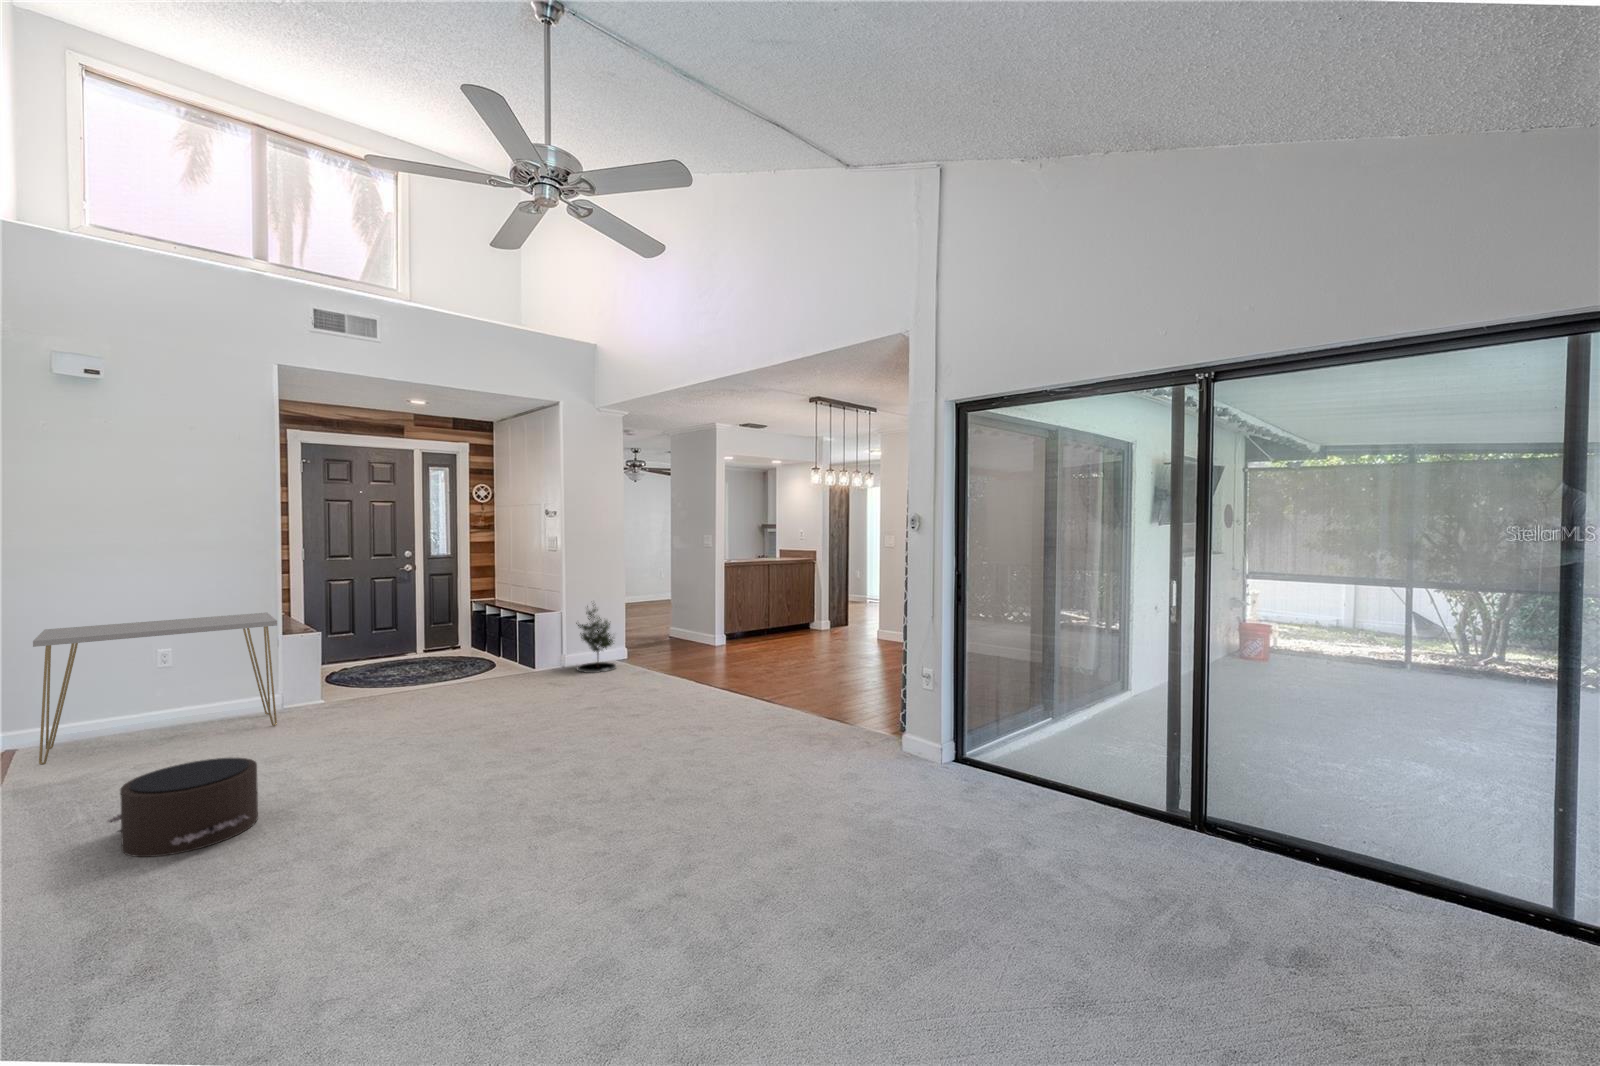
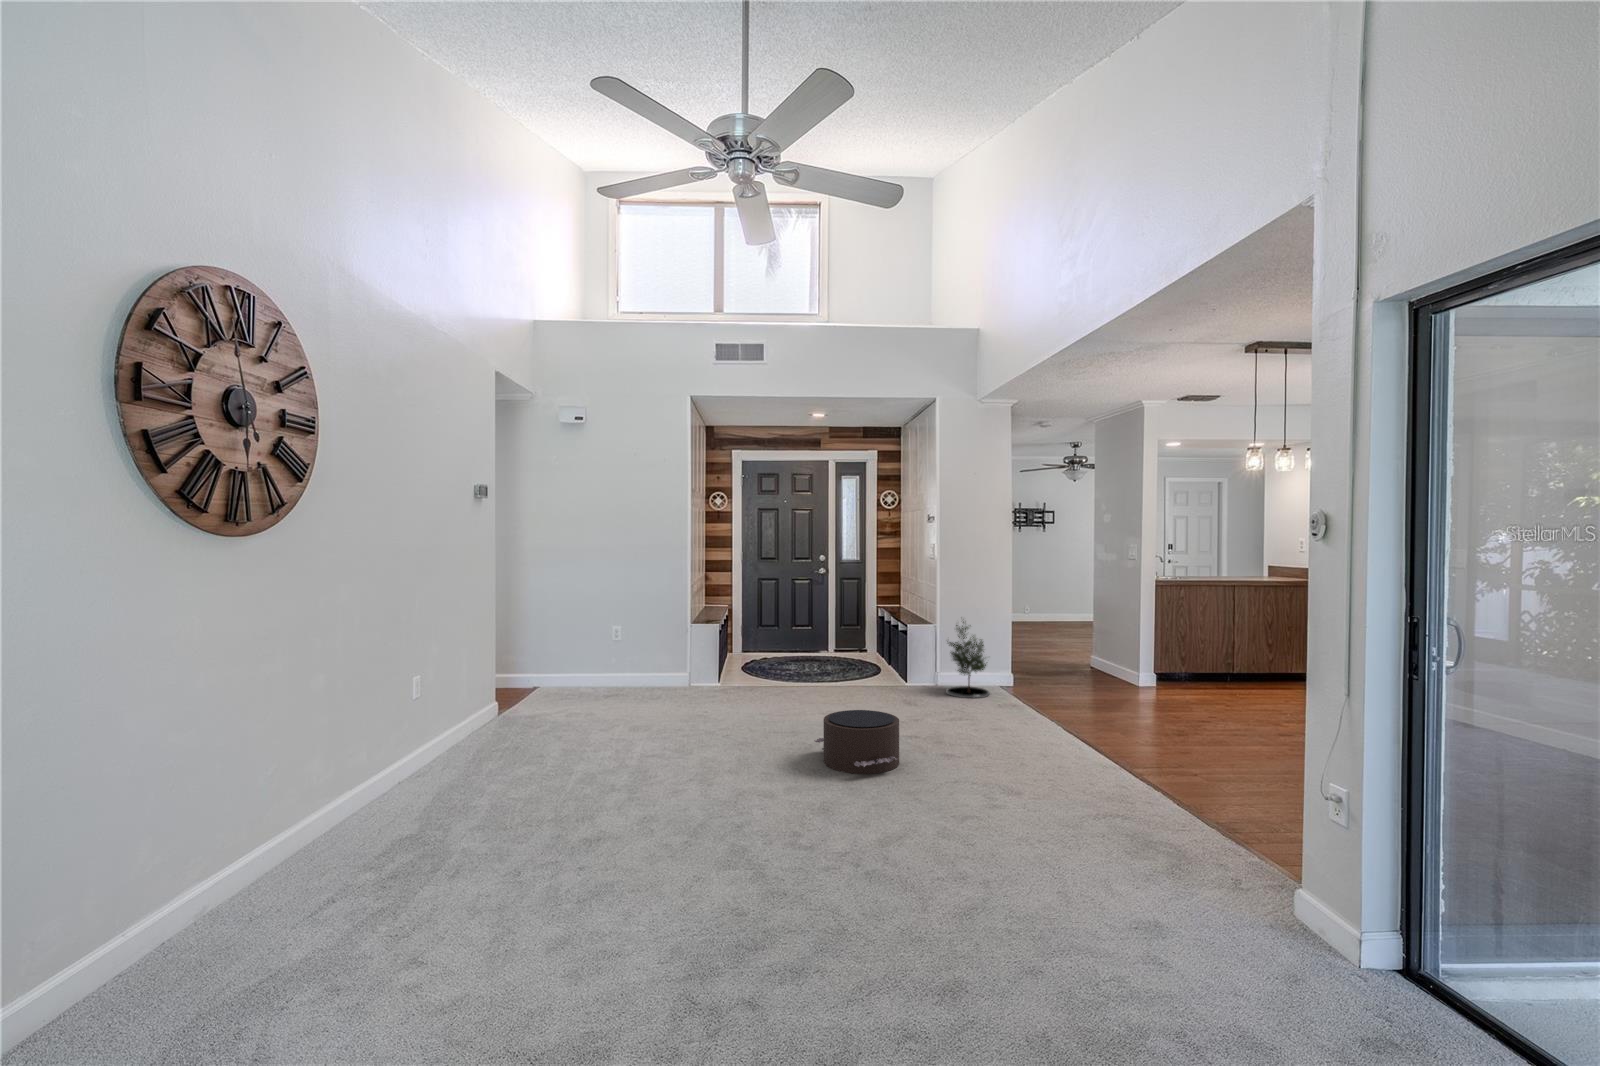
console table: present [33,613,277,765] -> none [534,604,681,702]
pouf: present [108,758,258,857] -> present [814,710,899,774]

